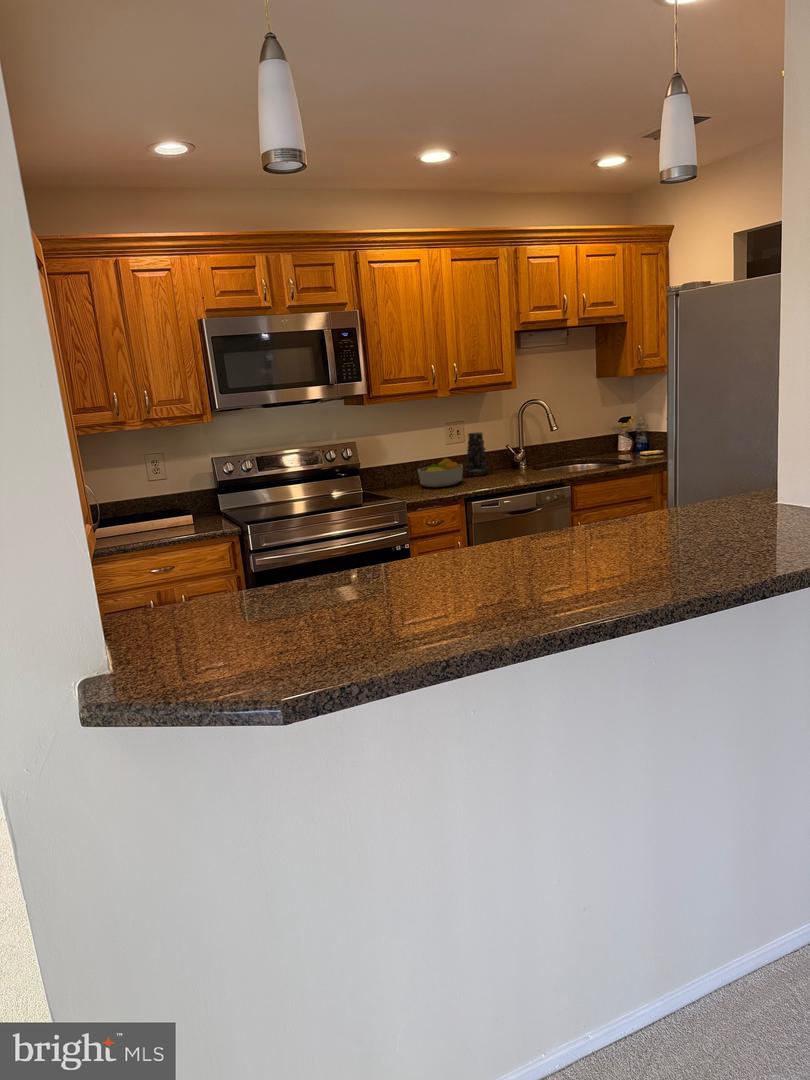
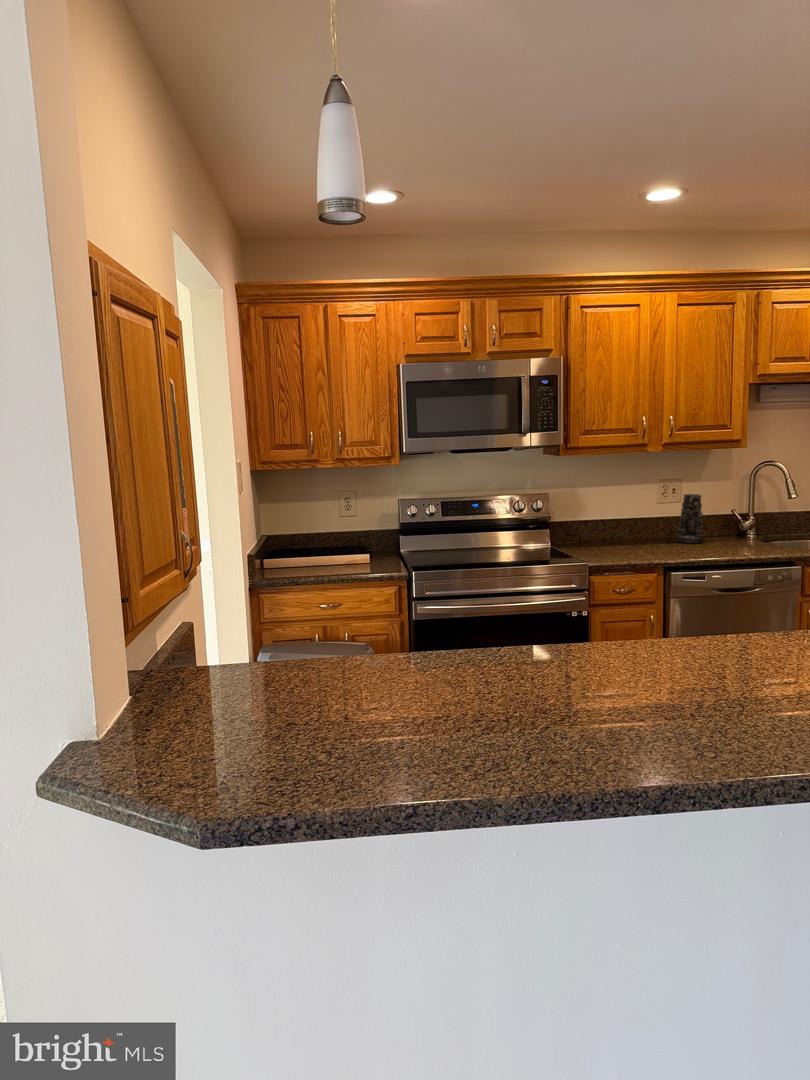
fruit bowl: present [418,458,463,487] -> none [614,520,669,552]

